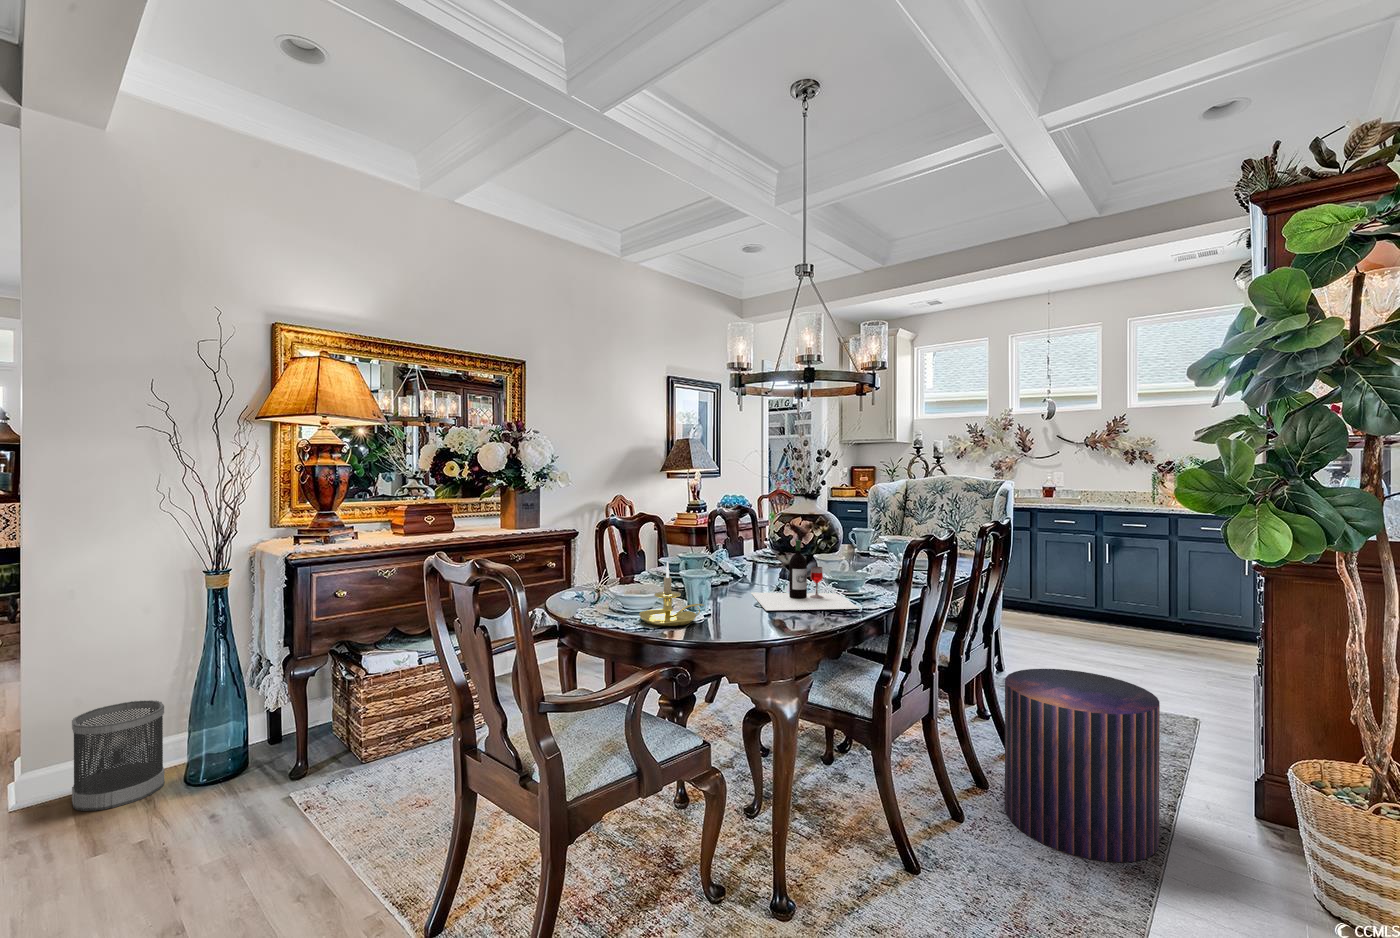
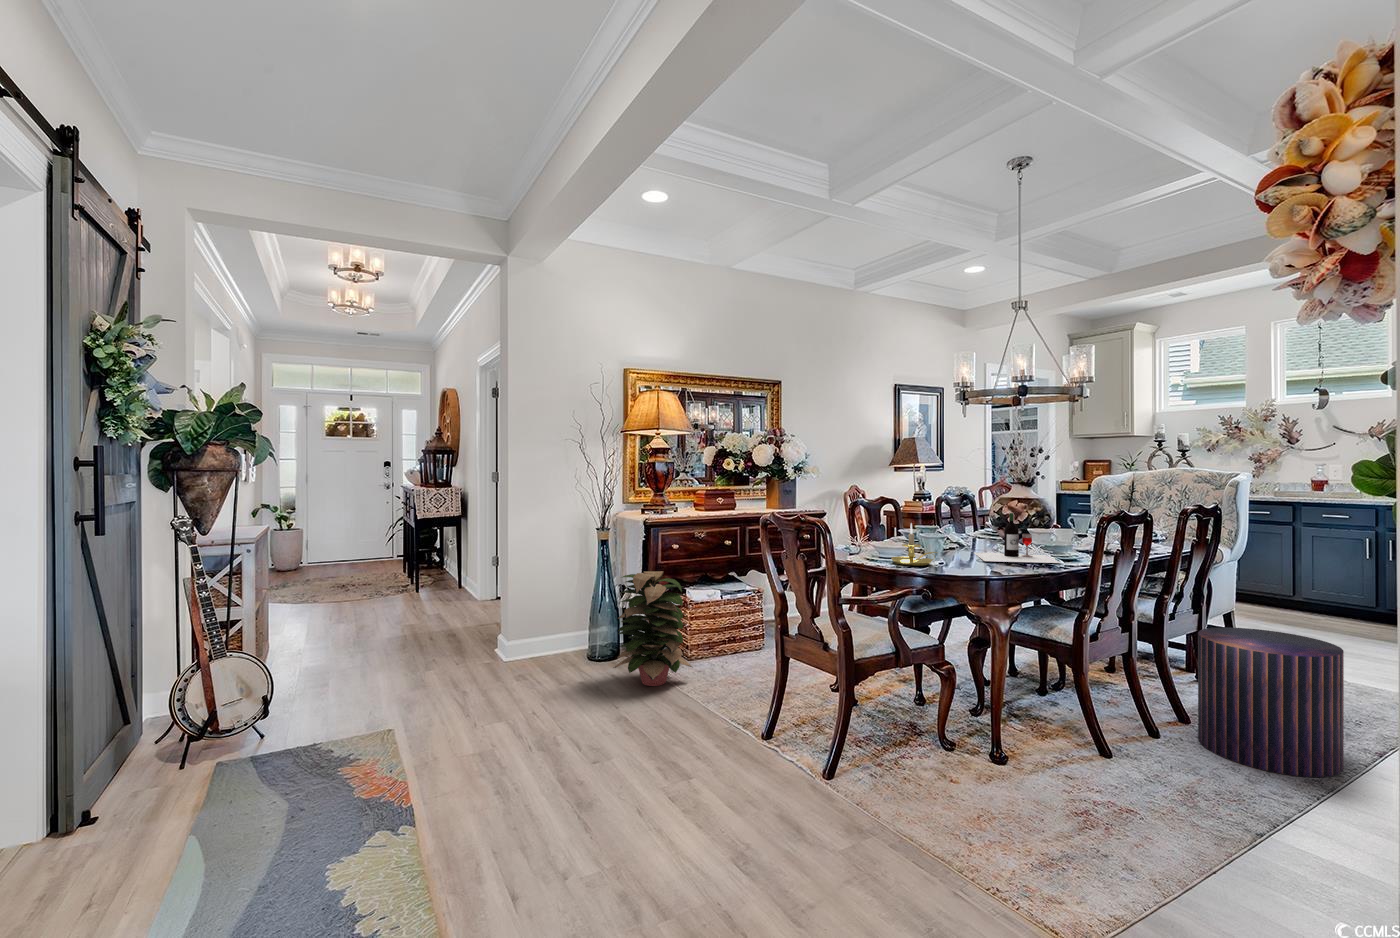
decorative plant: none [214,635,359,820] -> present [613,571,692,686]
wastebasket: present [72,700,165,811] -> none [528,610,573,671]

